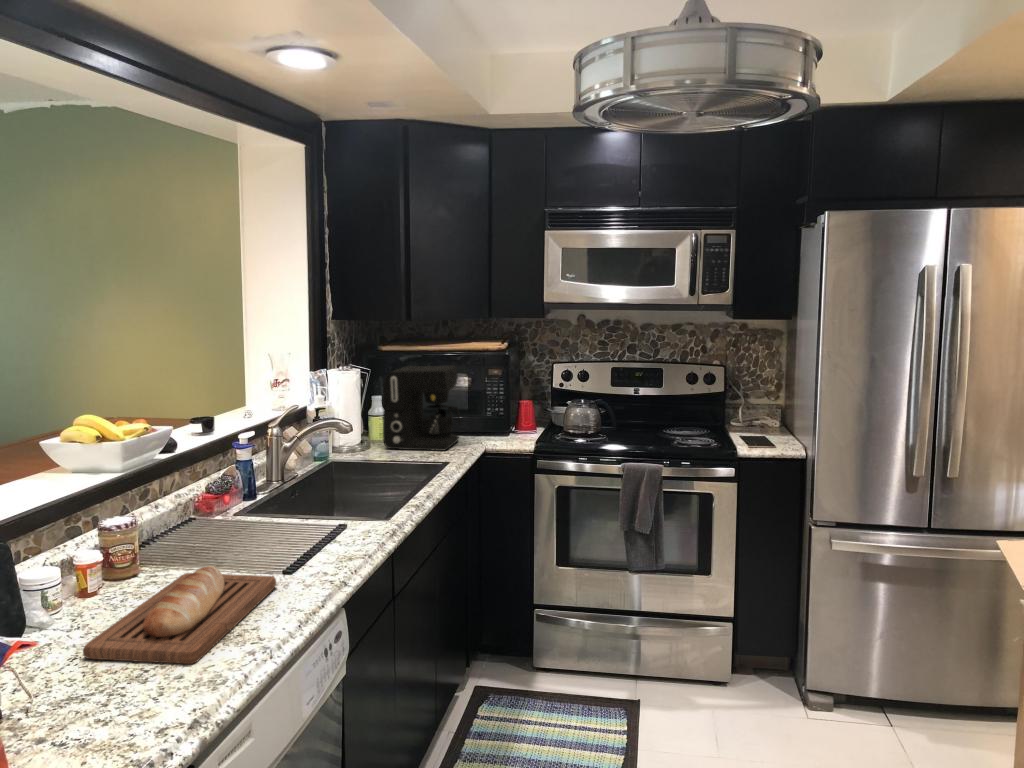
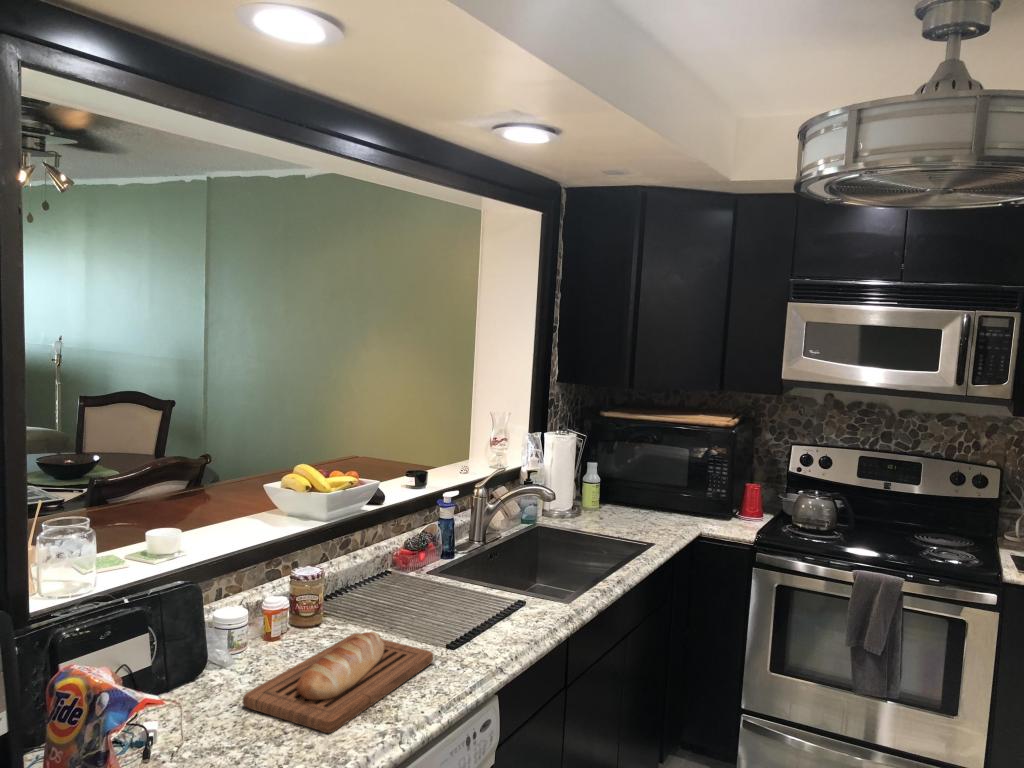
coffee maker: present [383,366,461,451] -> none [593,435,678,529]

